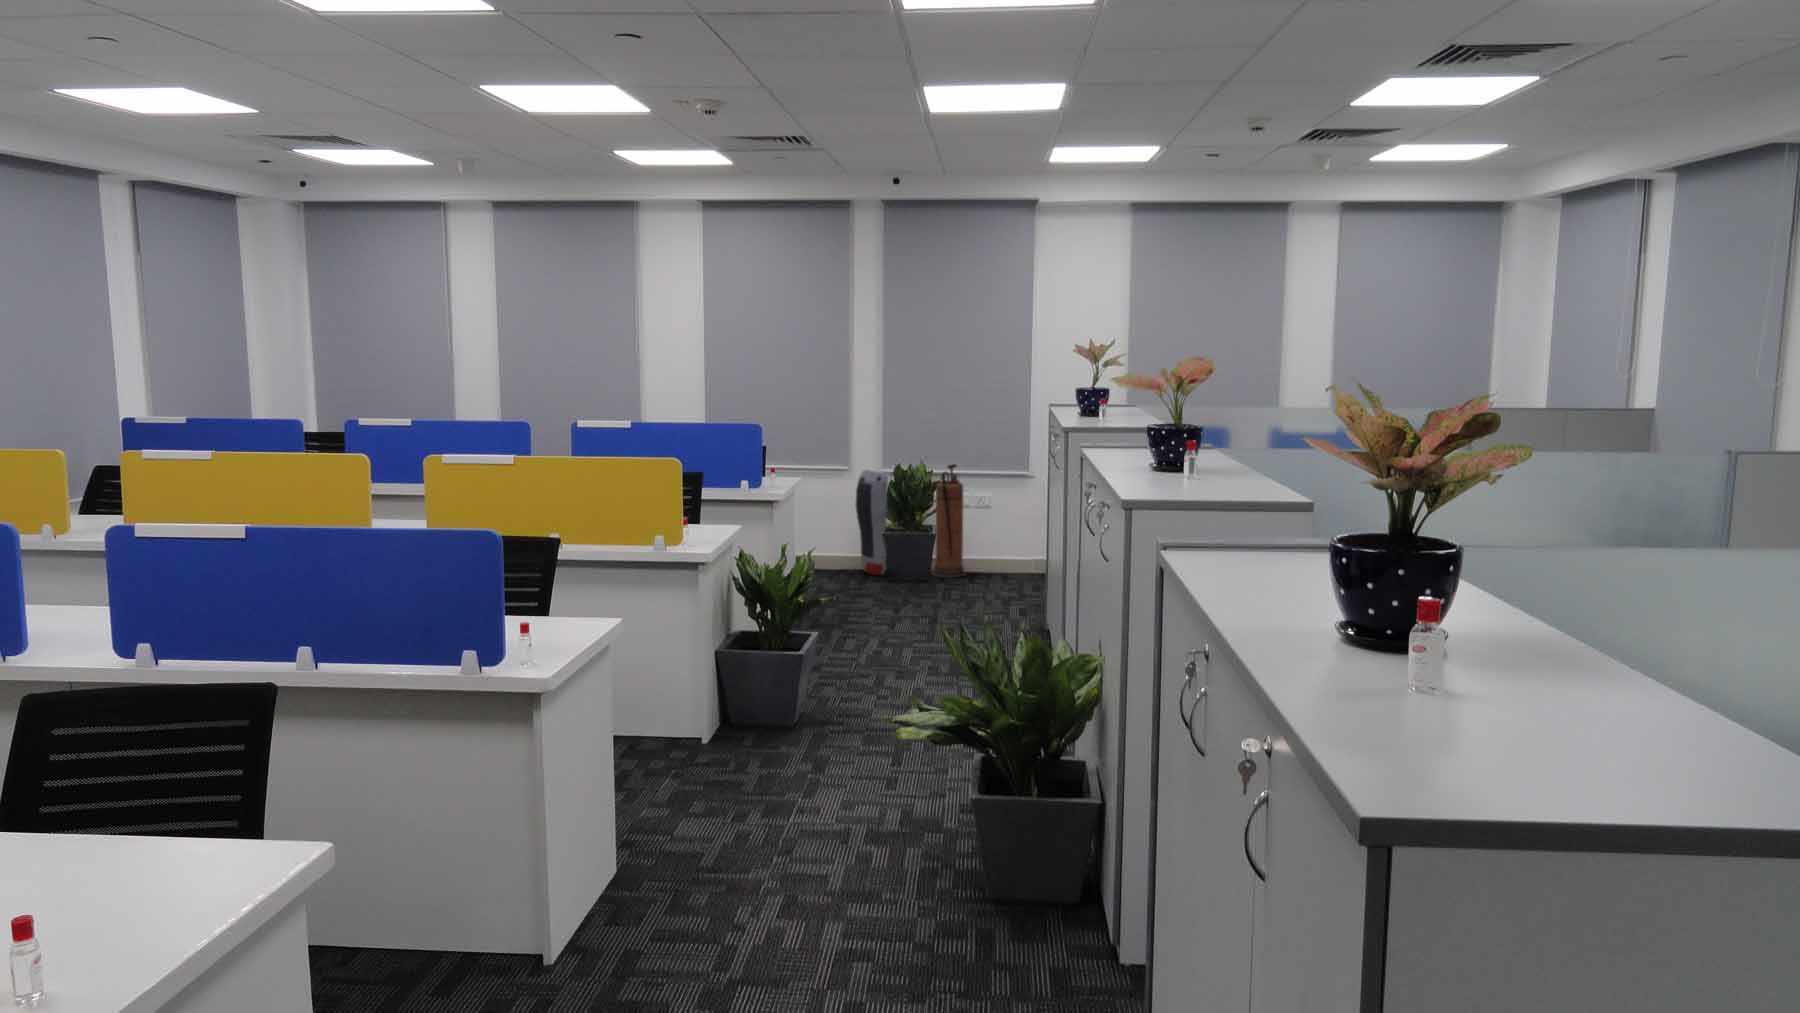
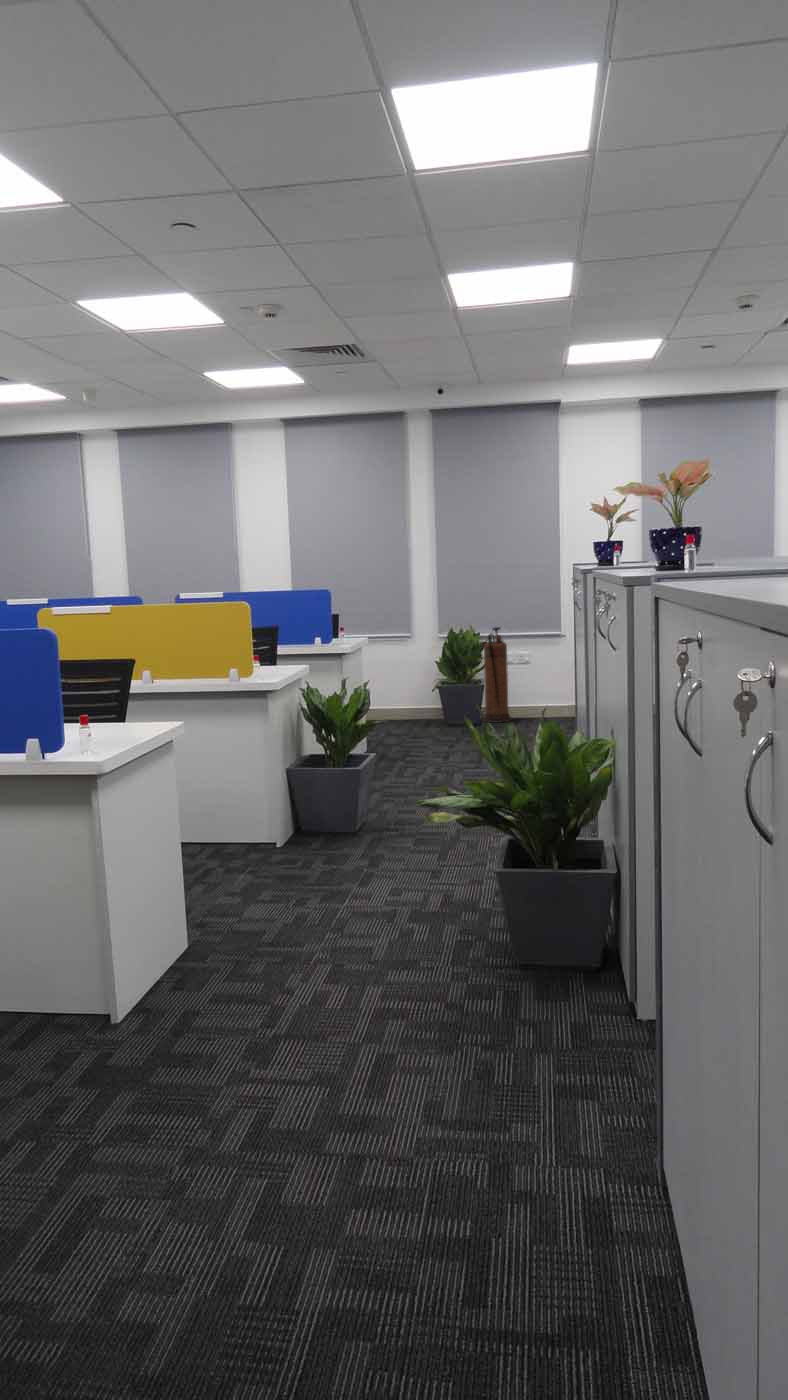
air purifier: present [856,470,888,575] -> none [417,635,444,722]

